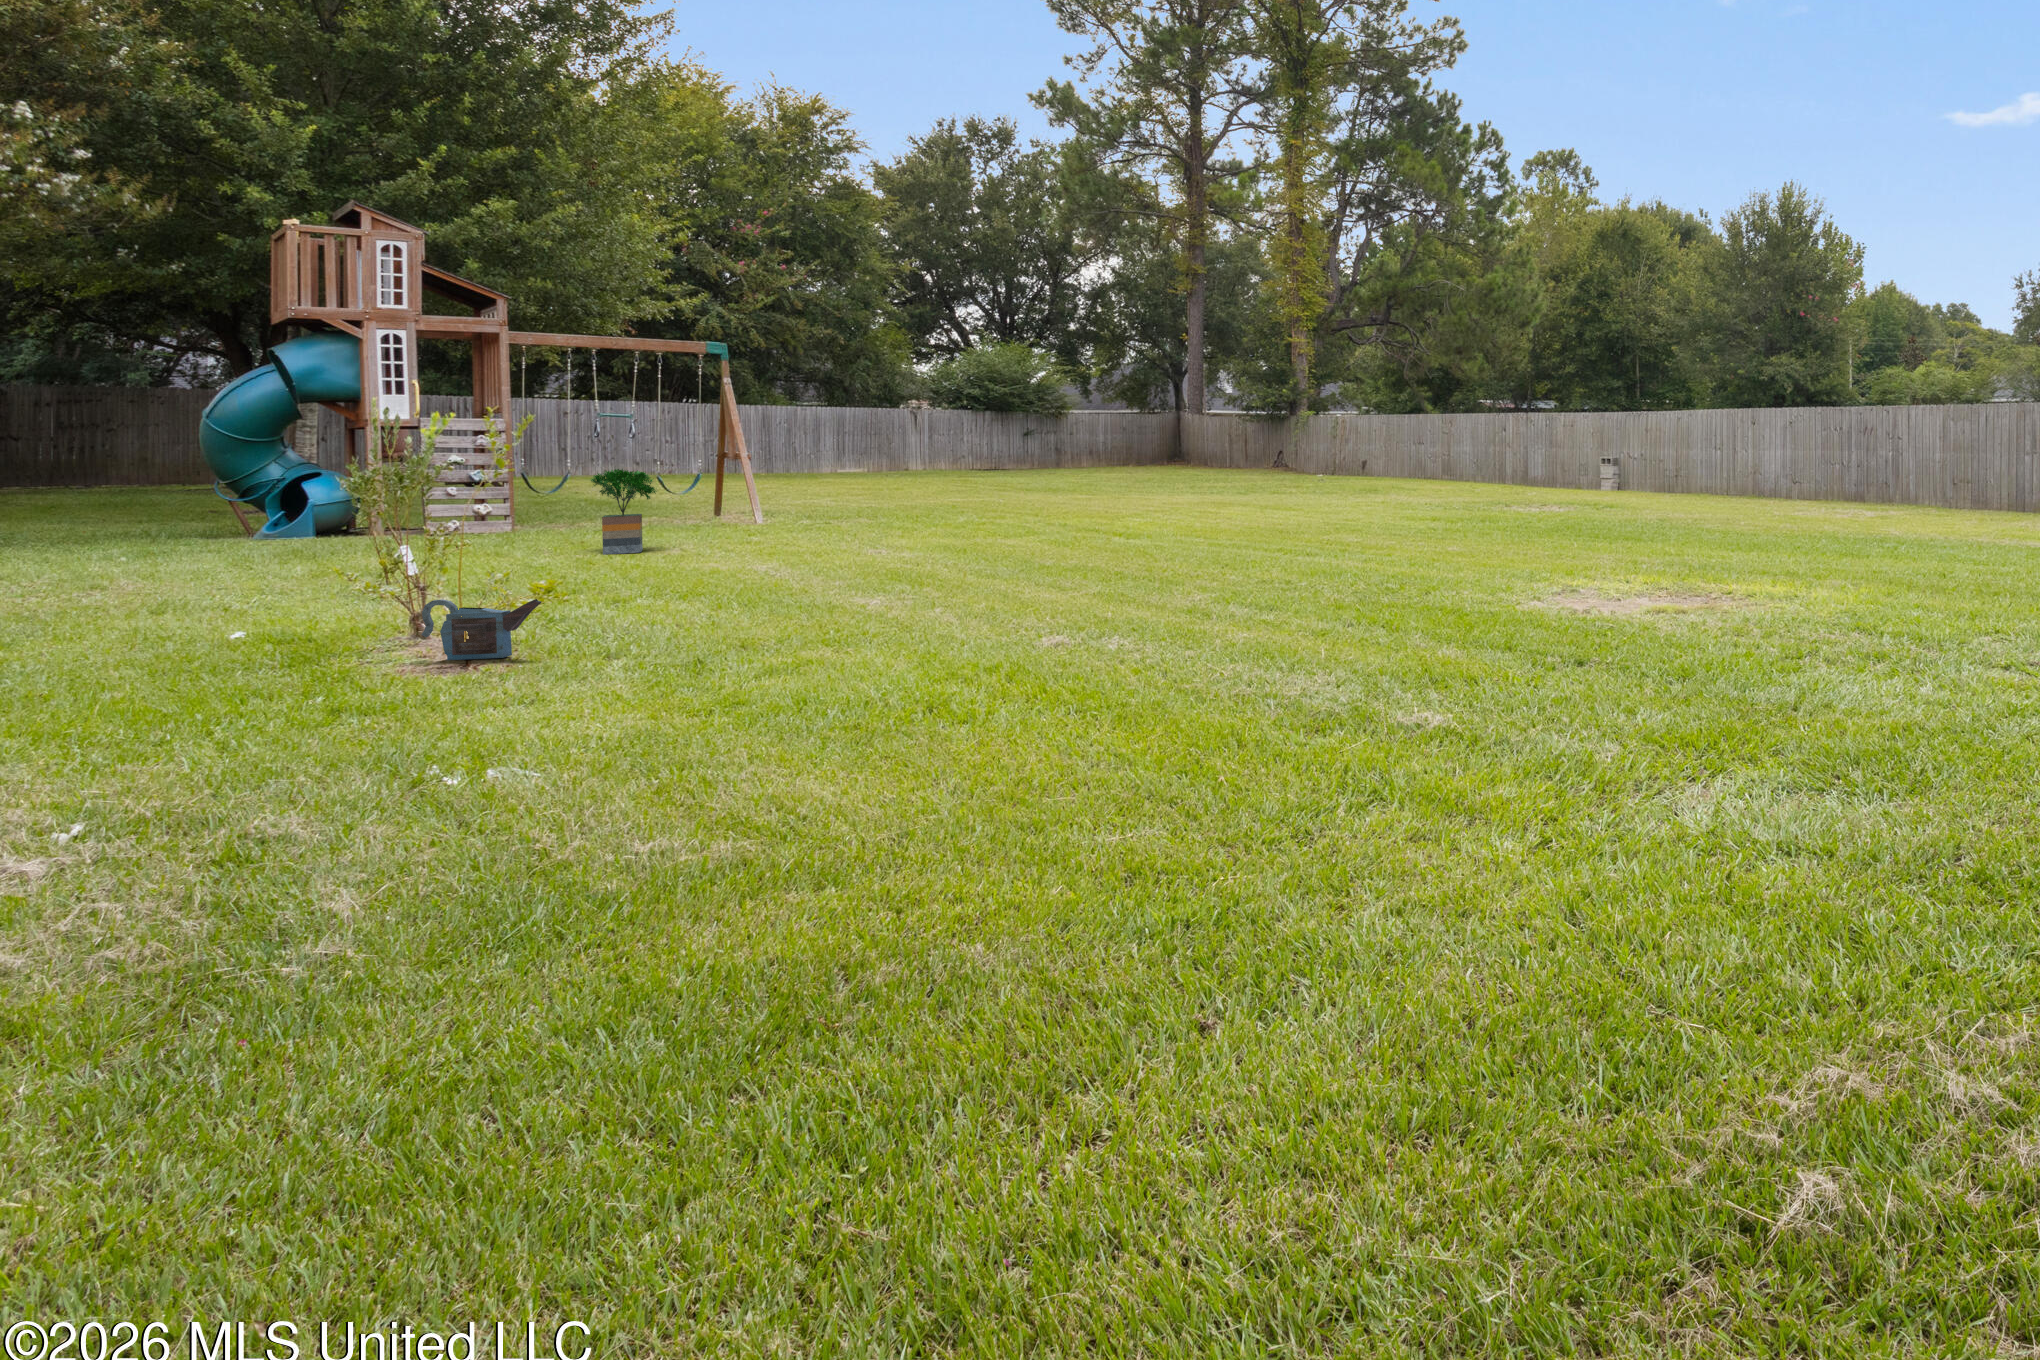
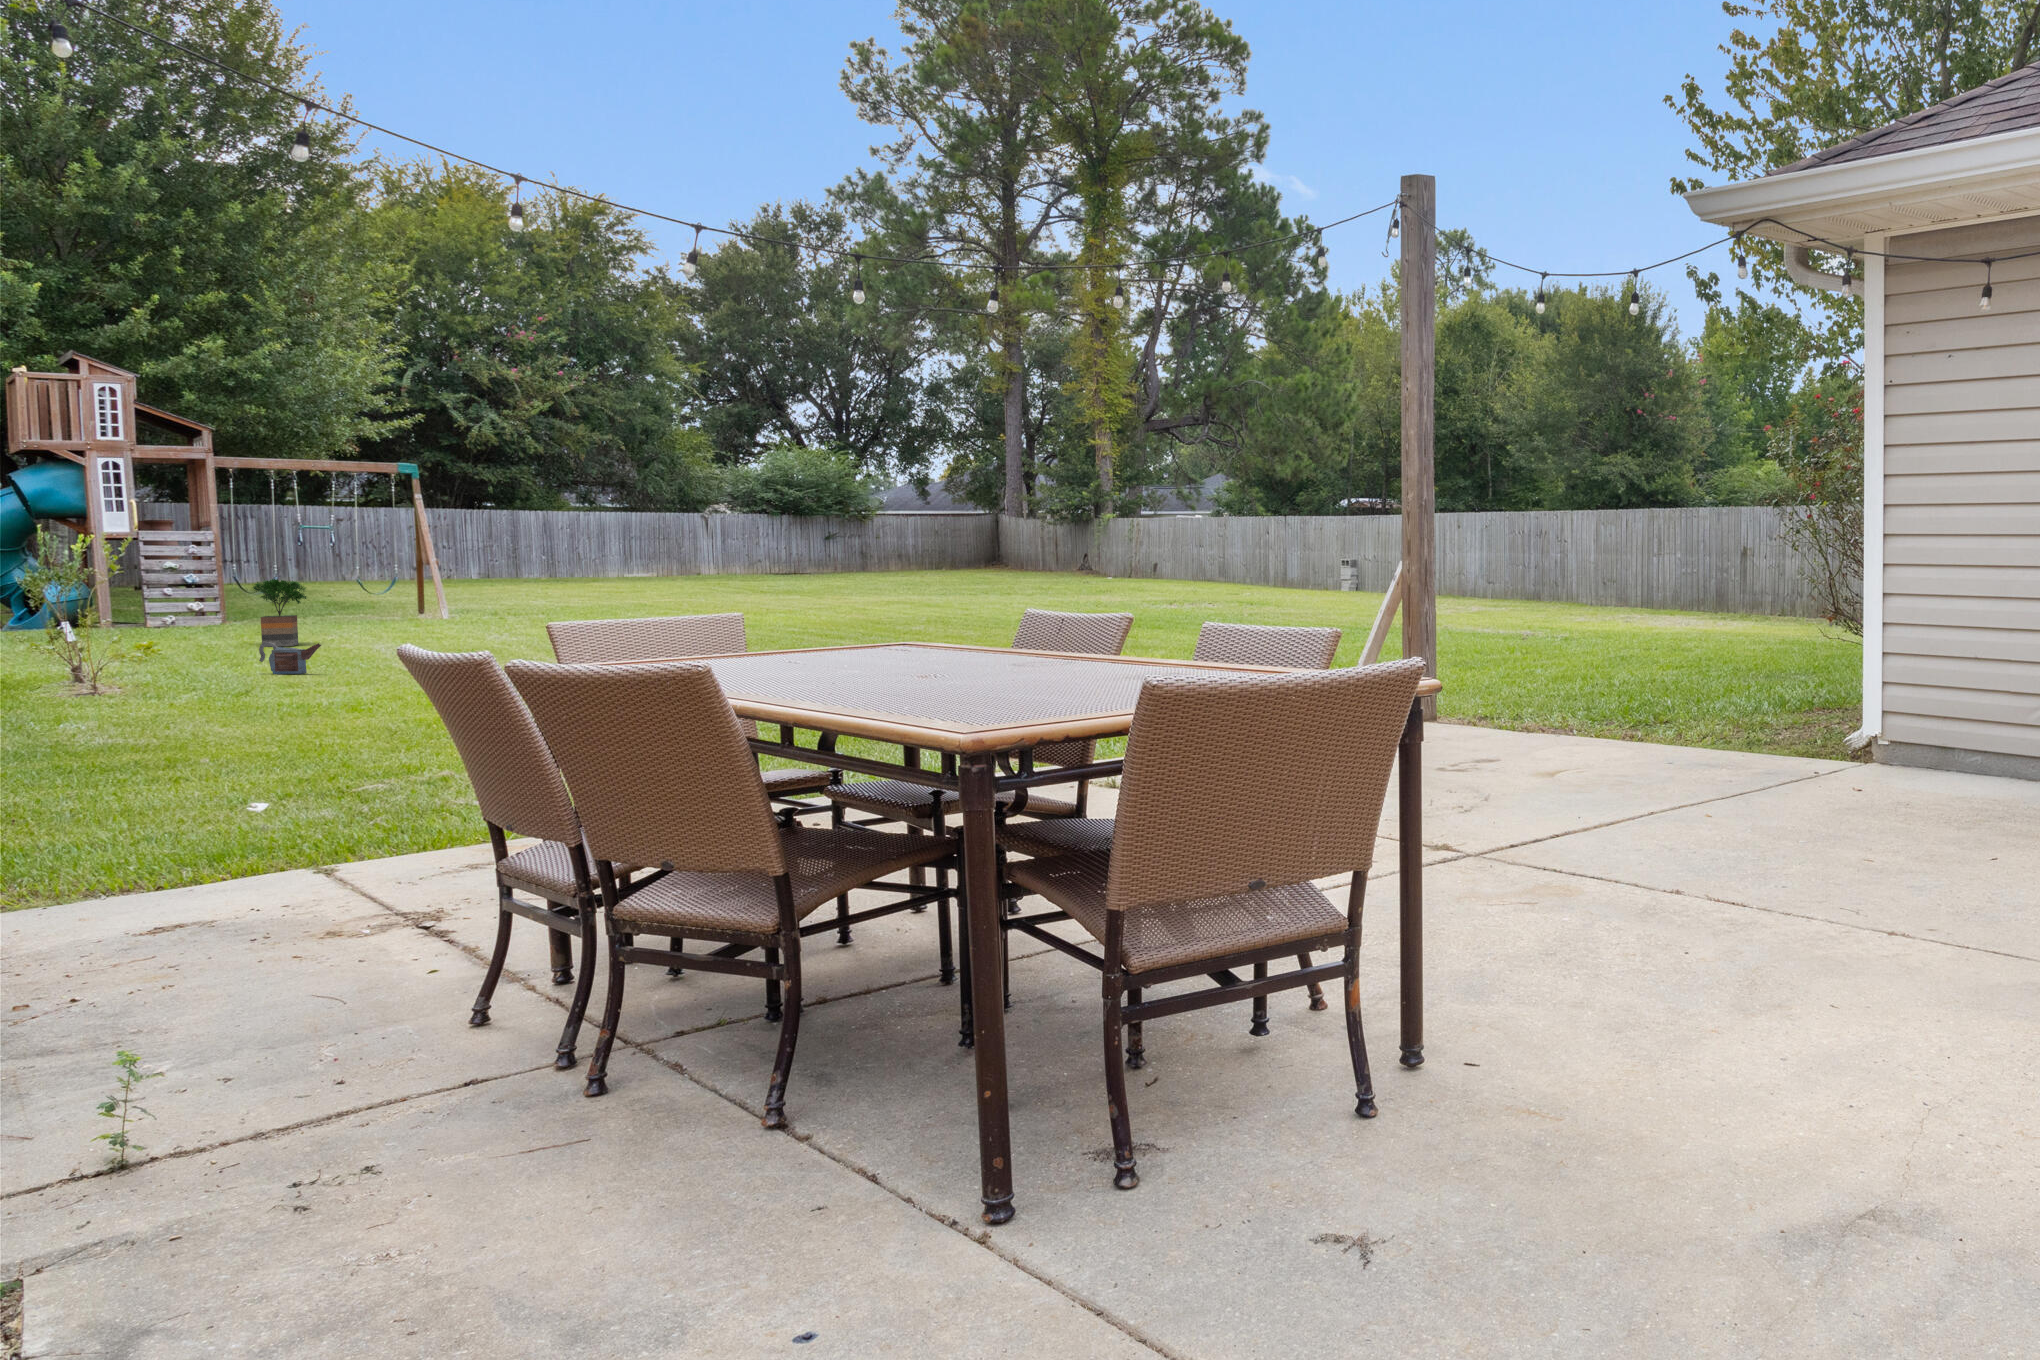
watering can: present [421,599,541,660] -> present [259,642,321,674]

